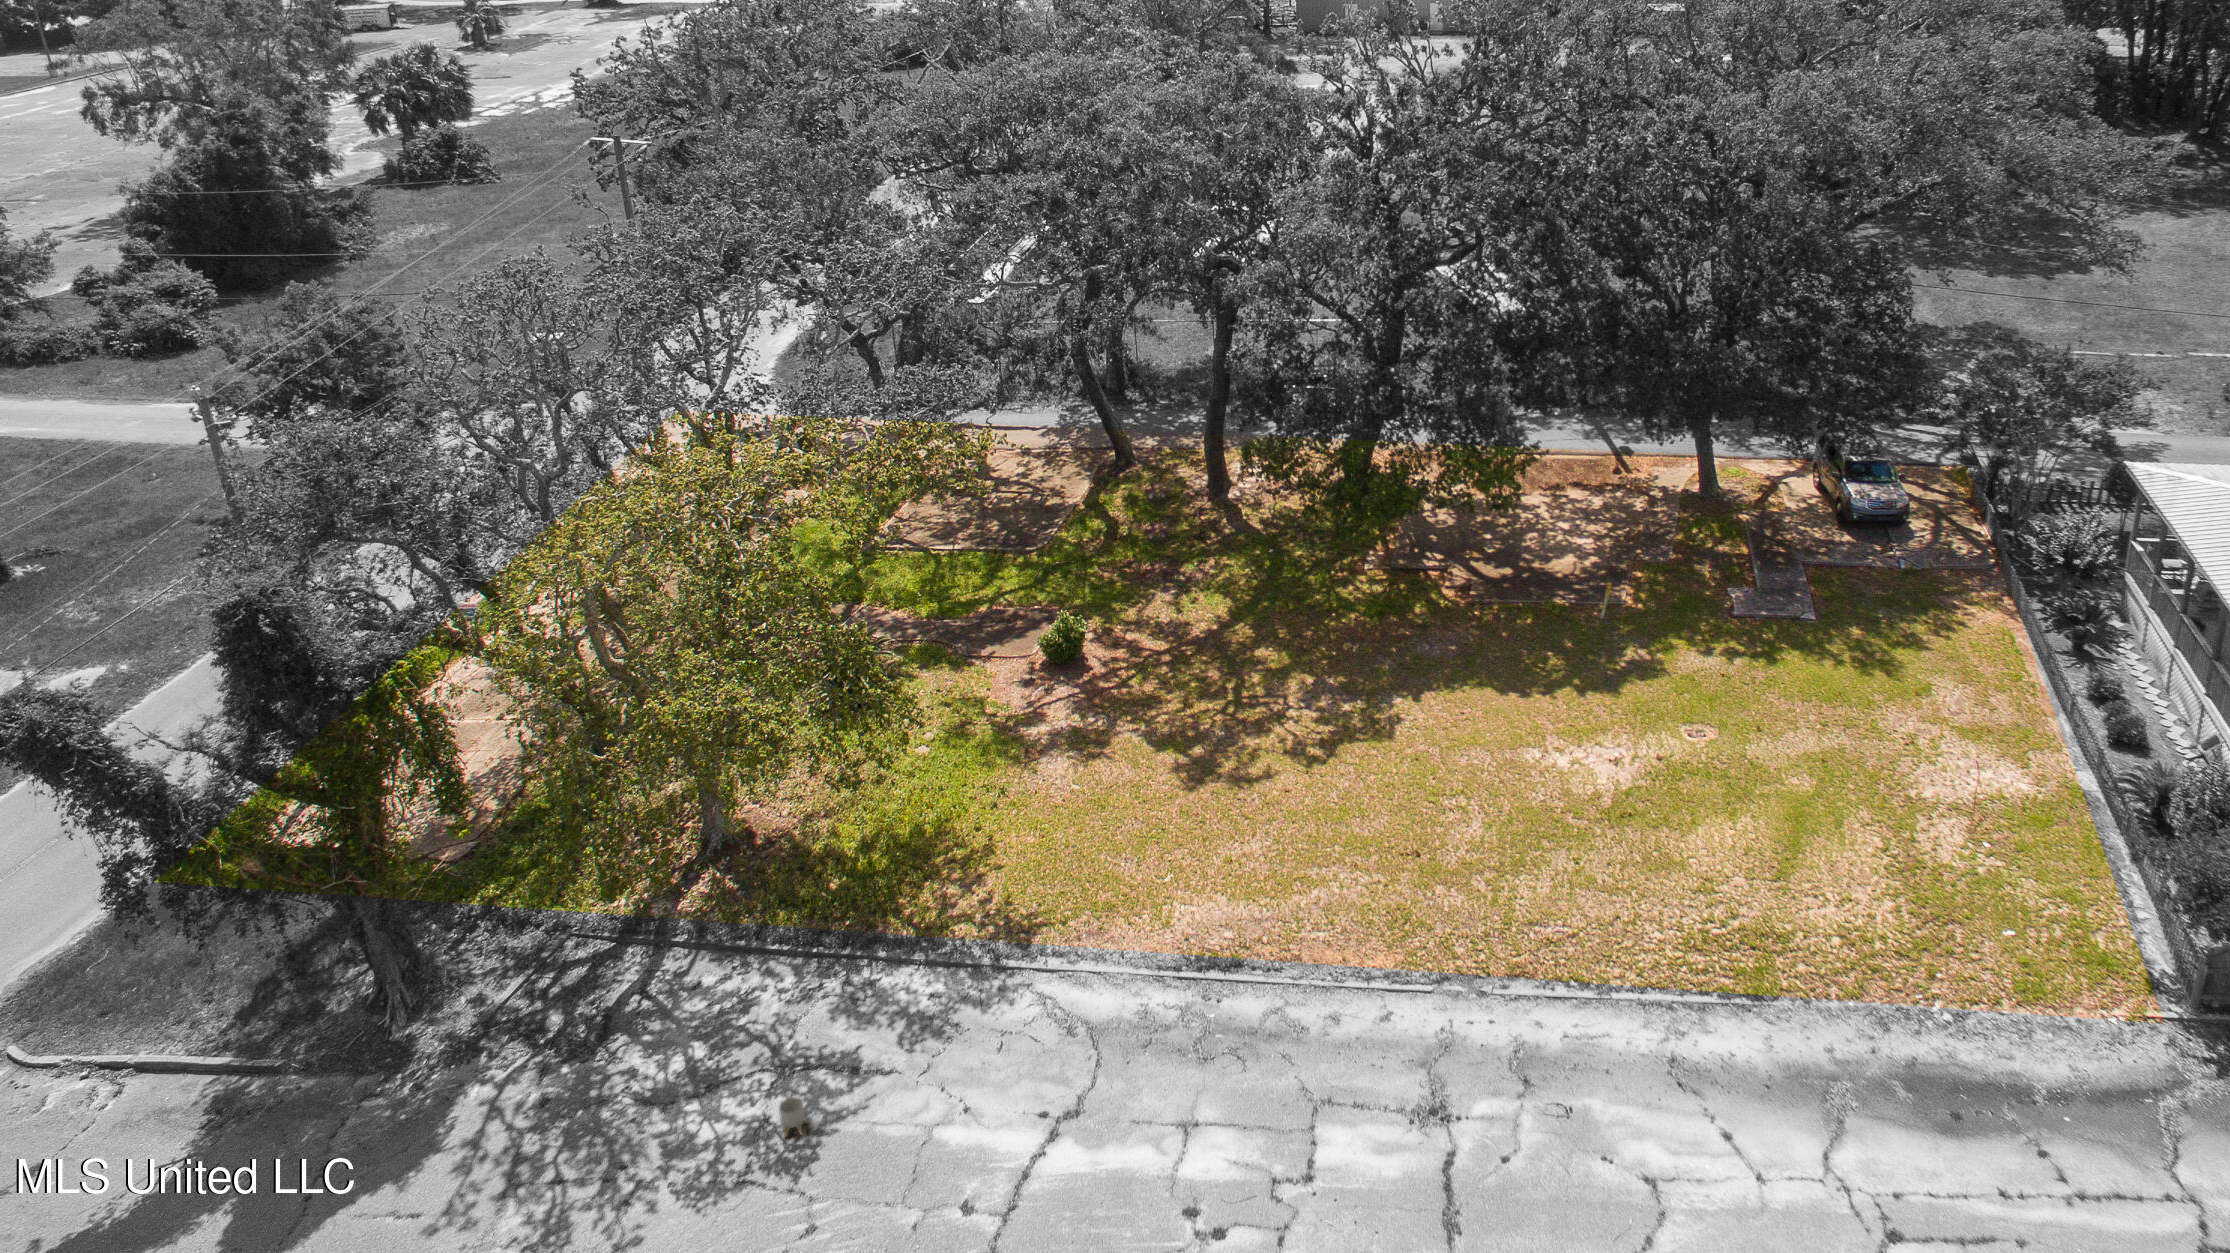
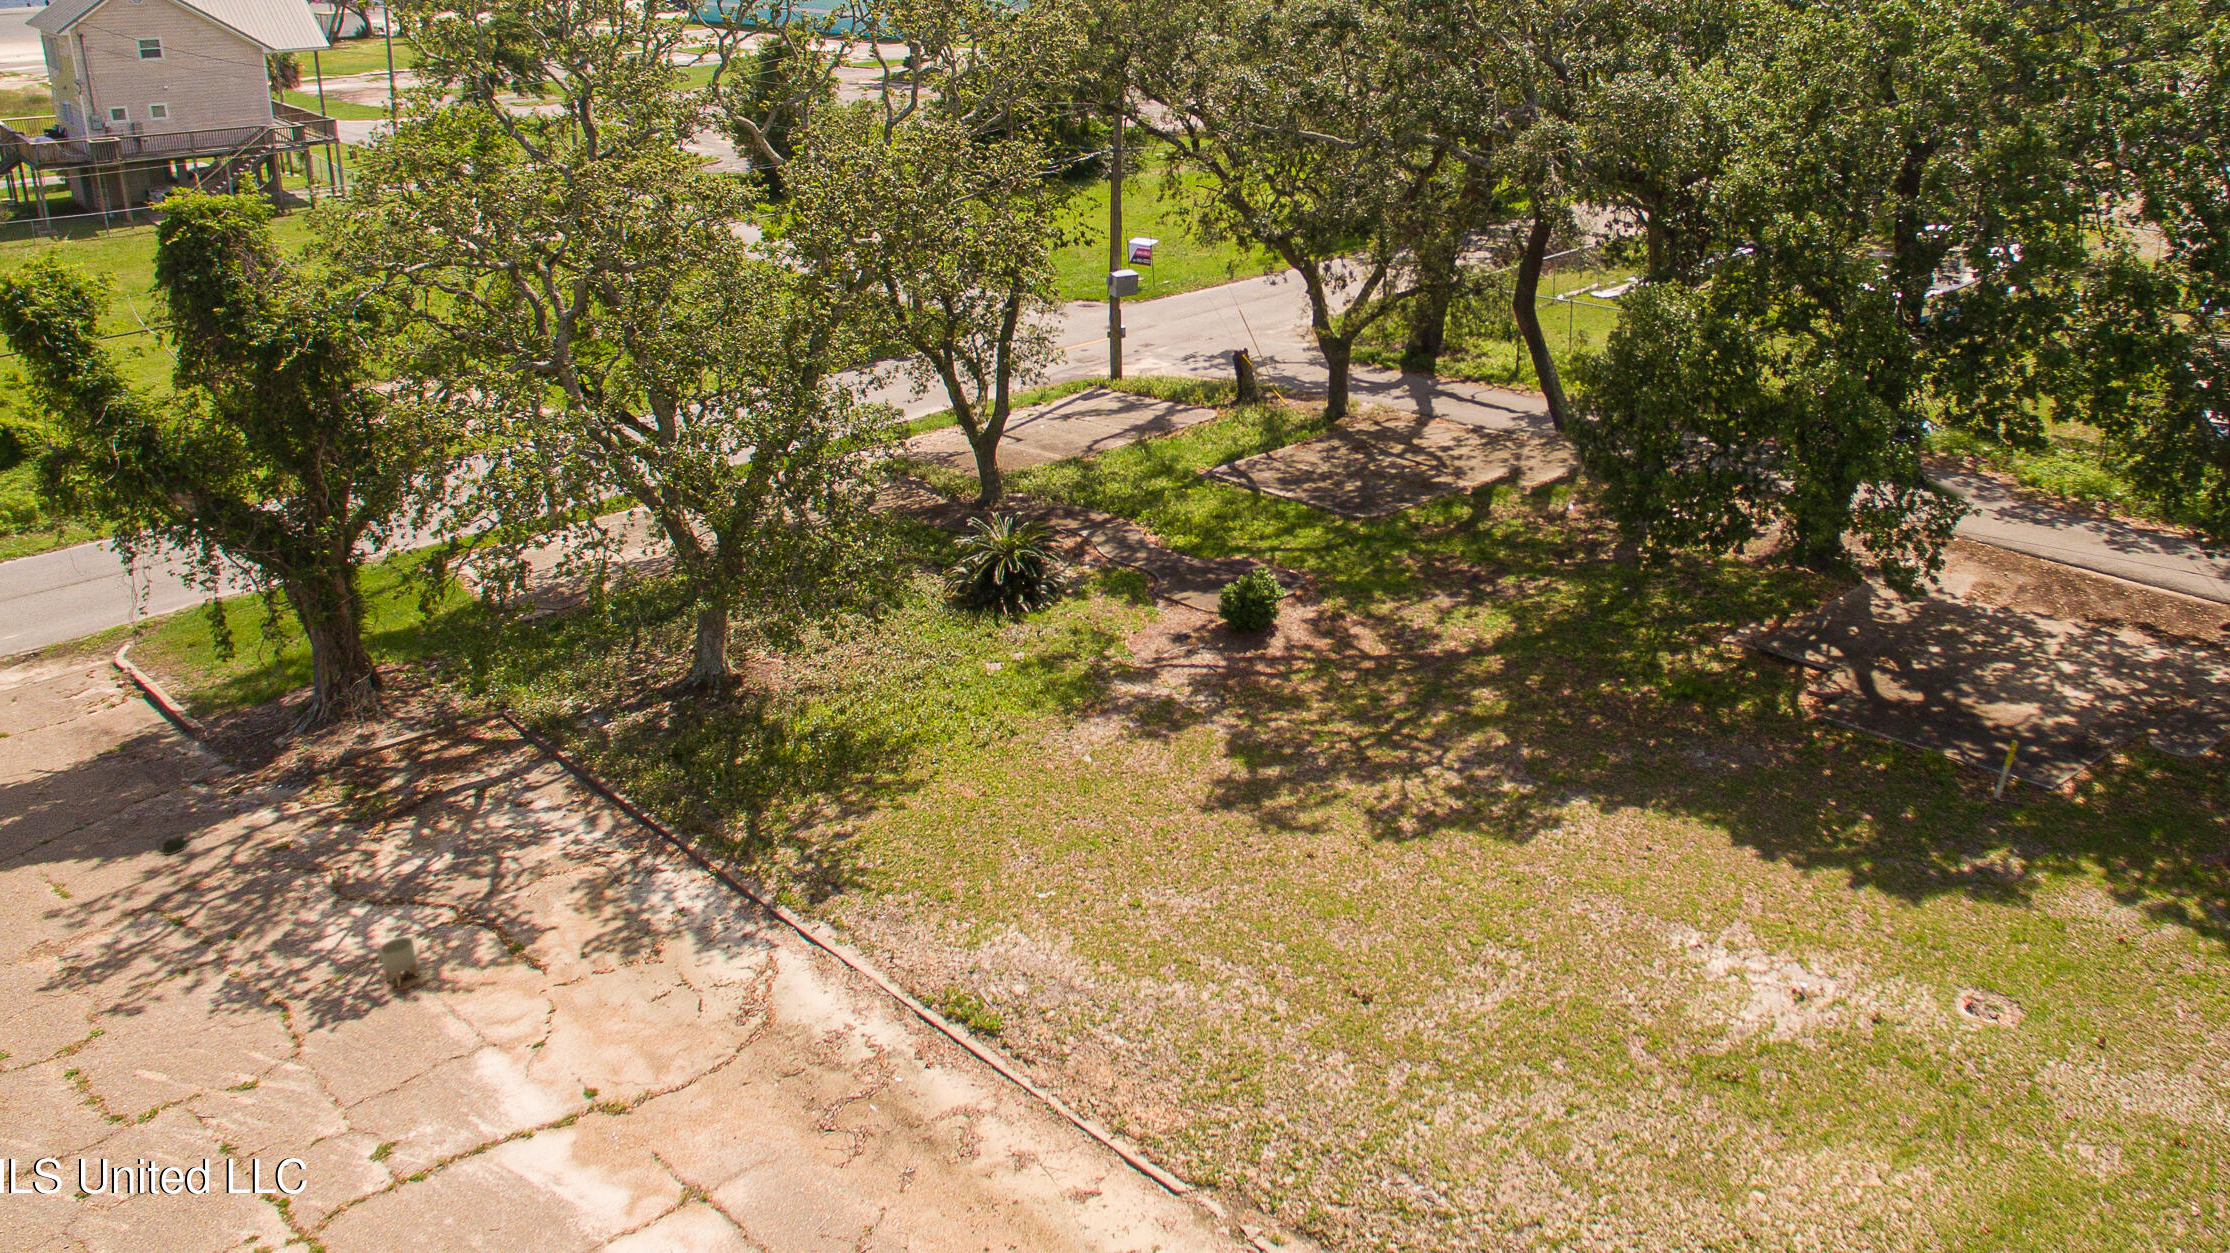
watering can: none [372,1144,390,1177] -> present [157,833,192,855]

